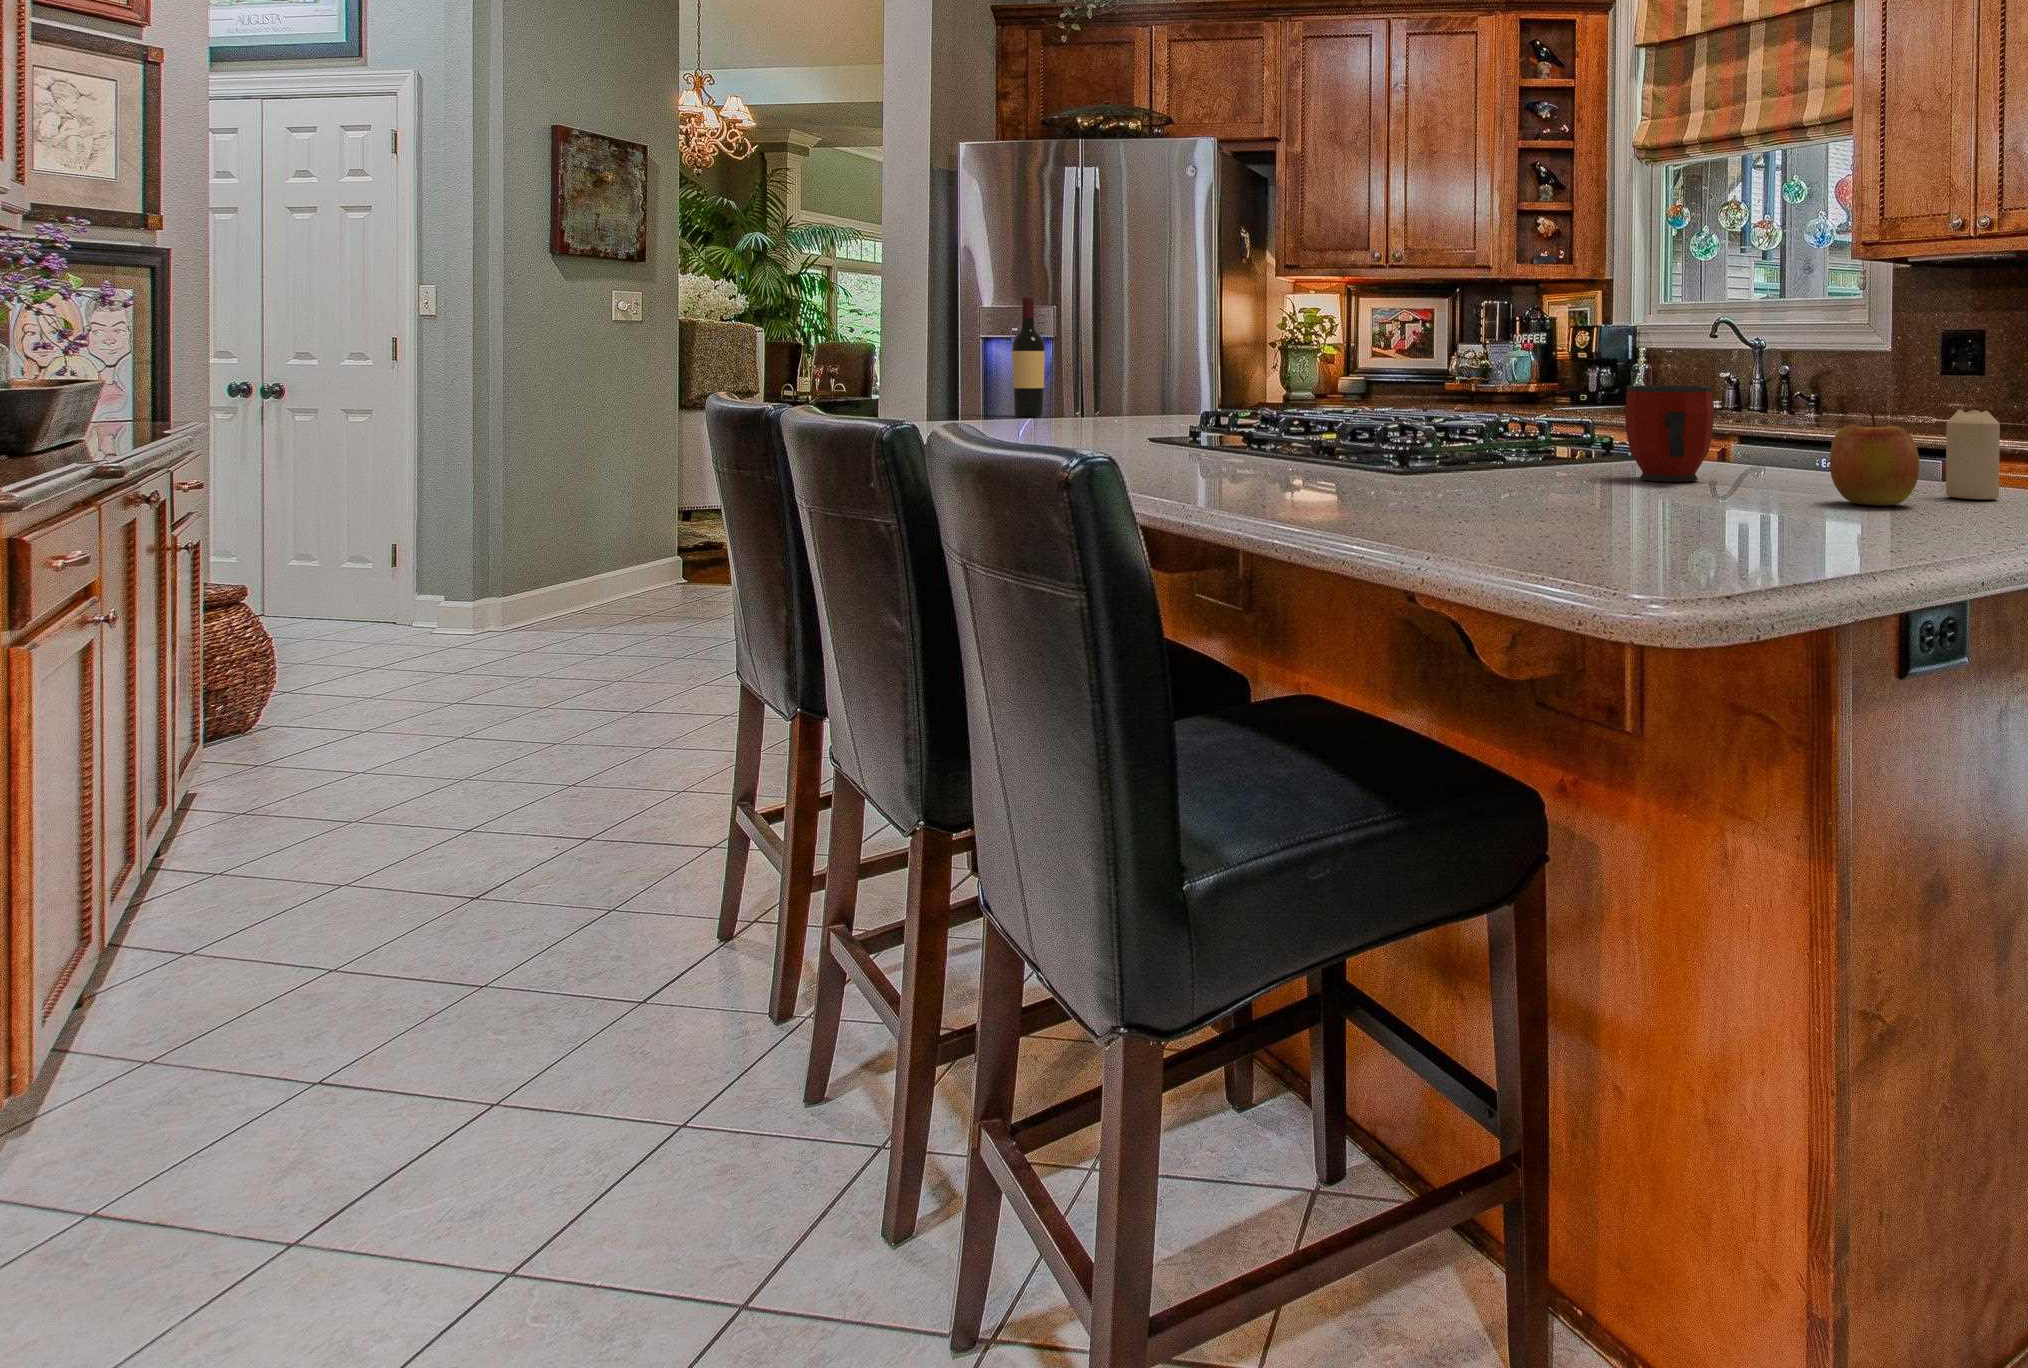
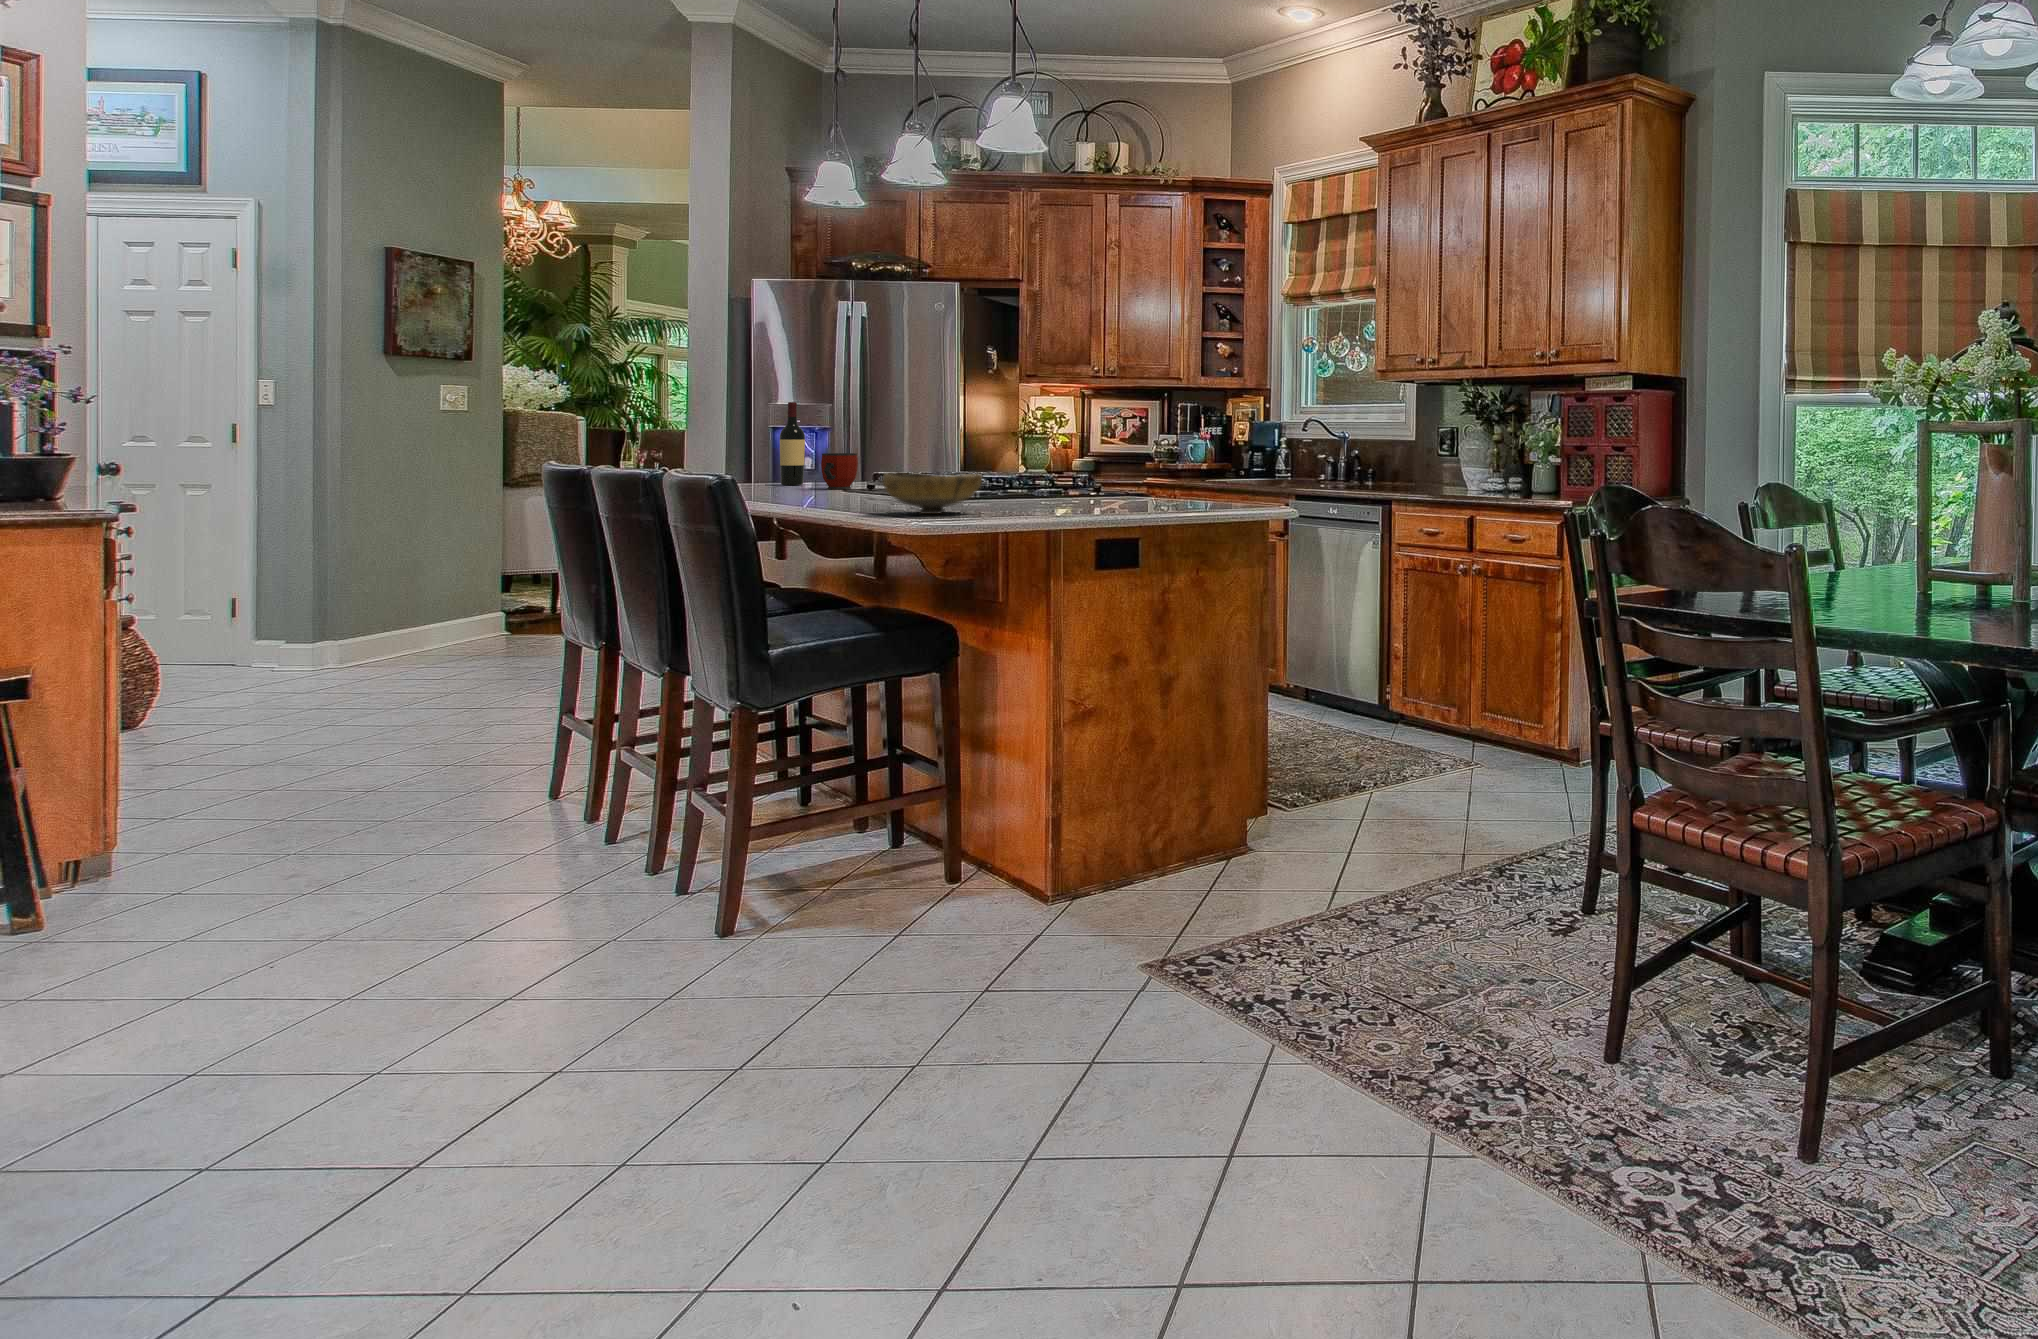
mug: present [1625,385,1714,482] -> present [821,453,858,489]
bowl: none [1286,402,1488,485] -> present [883,472,982,514]
candle: present [1946,410,2000,499] -> none [1204,475,1227,516]
apple: present [1830,412,1919,505] -> none [1134,476,1173,518]

